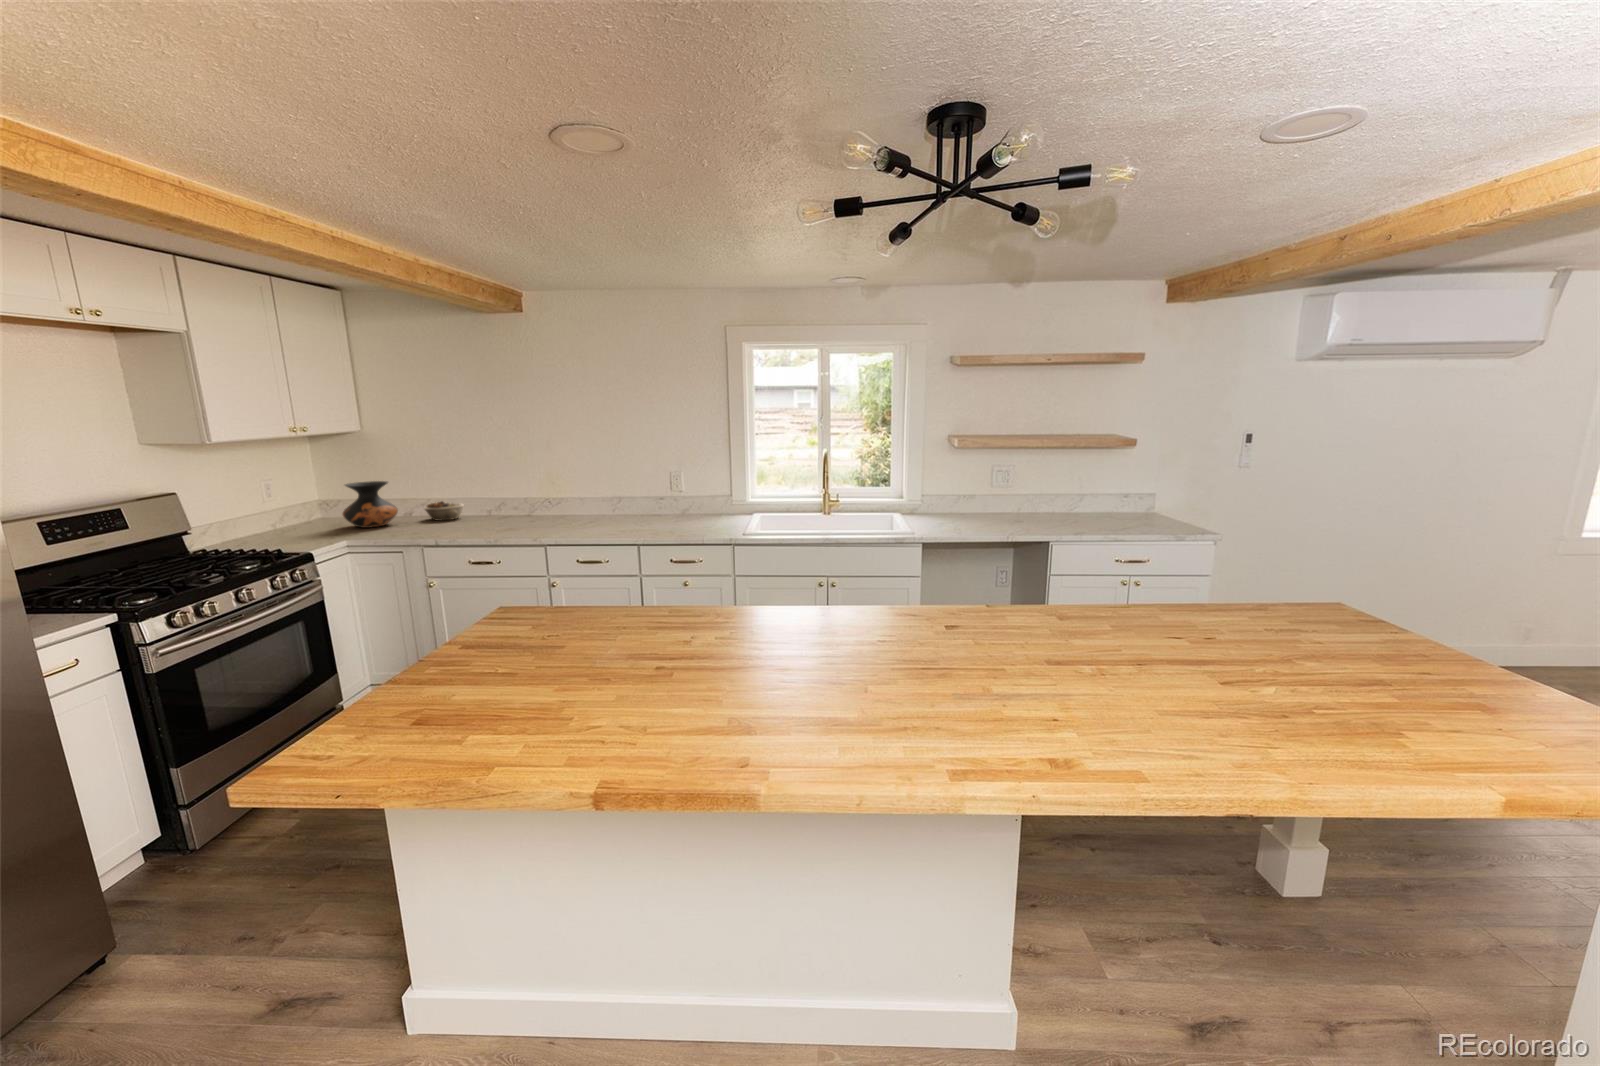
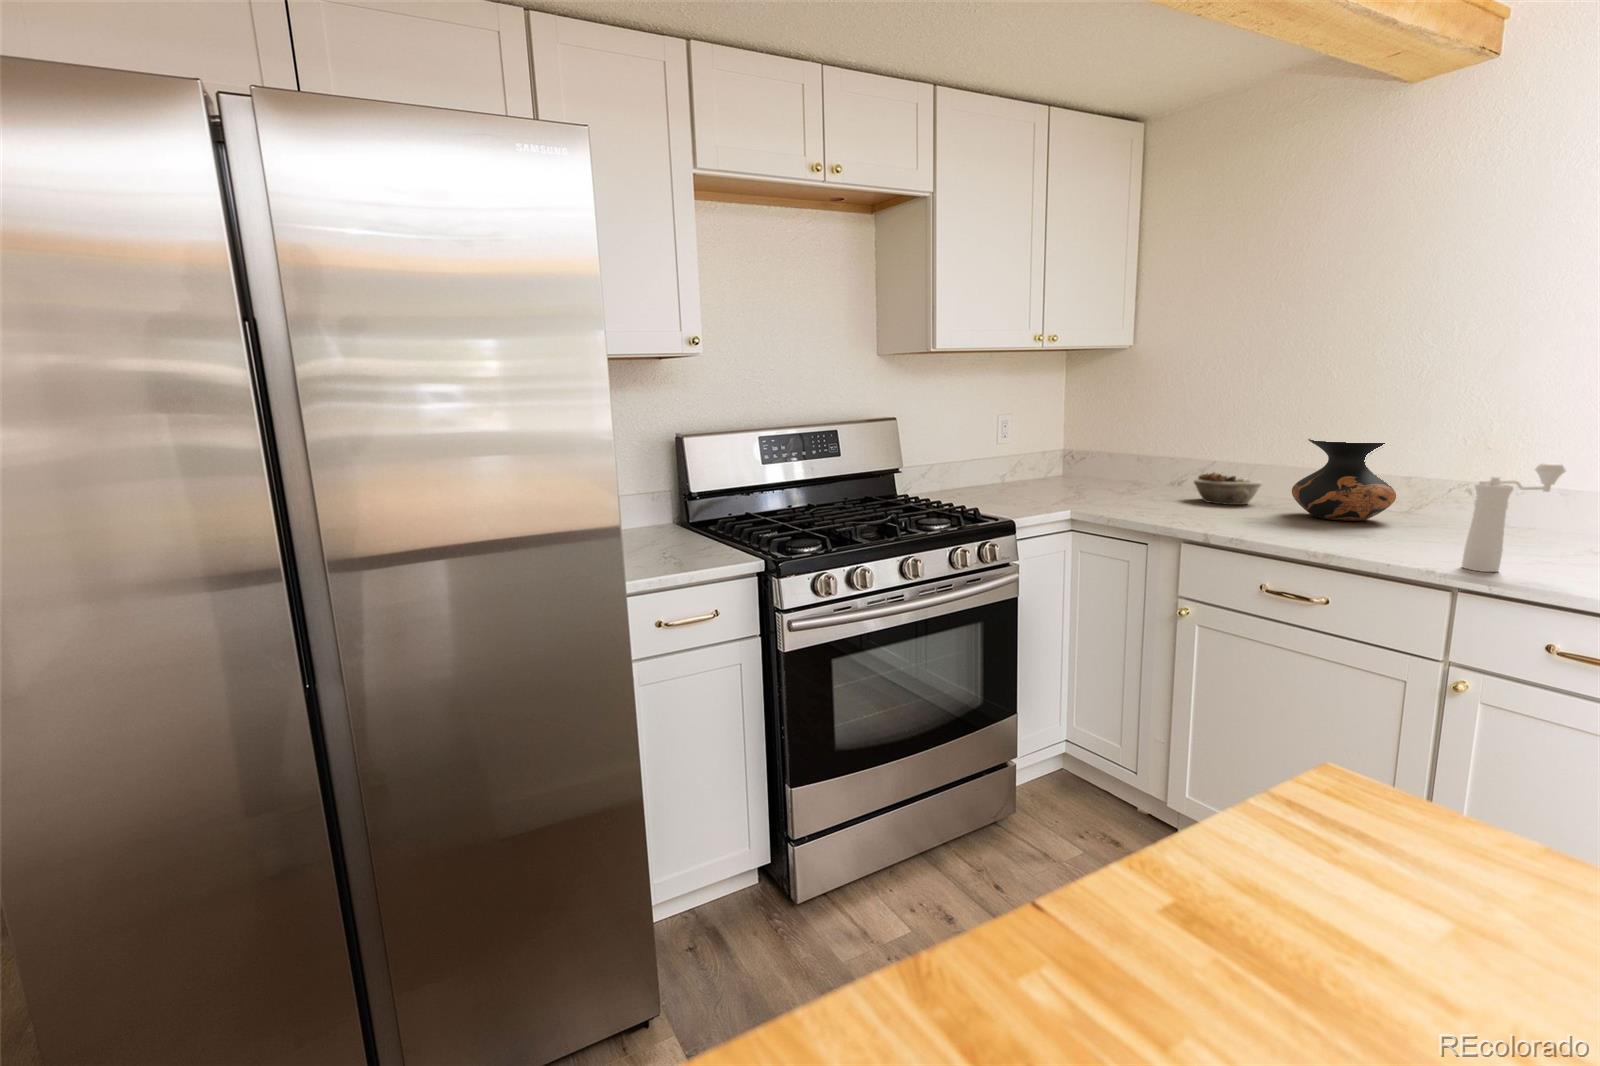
vase: present [343,481,398,528] -> present [1292,439,1396,521]
pepper mill: none [542,488,572,536] -> present [1462,463,1566,572]

